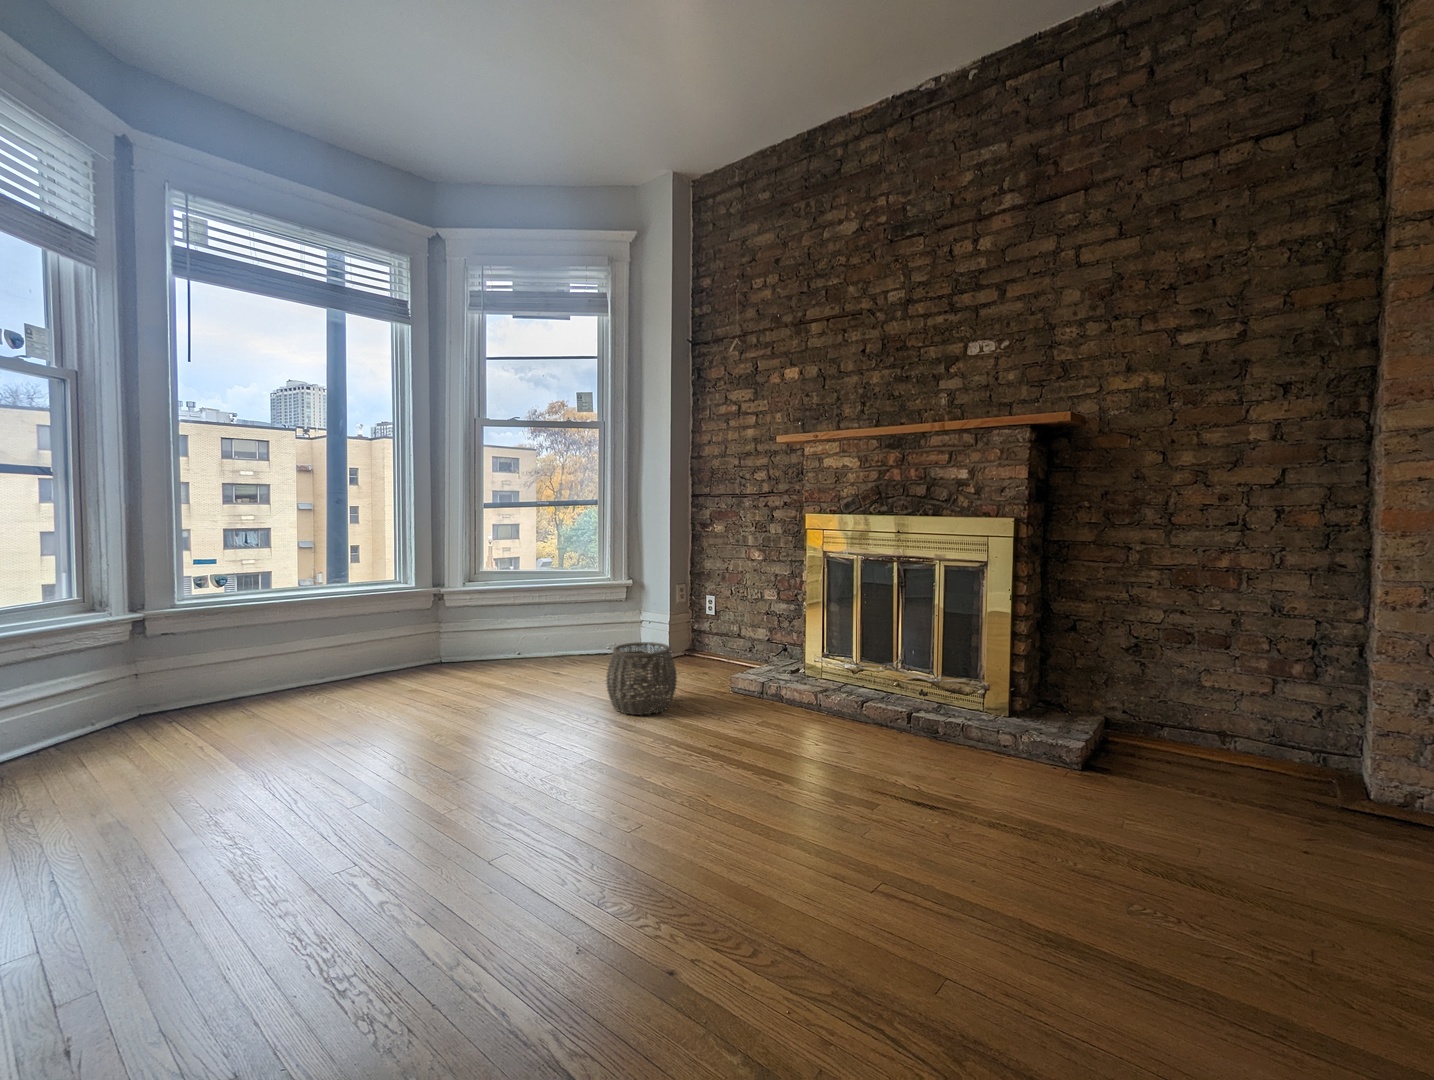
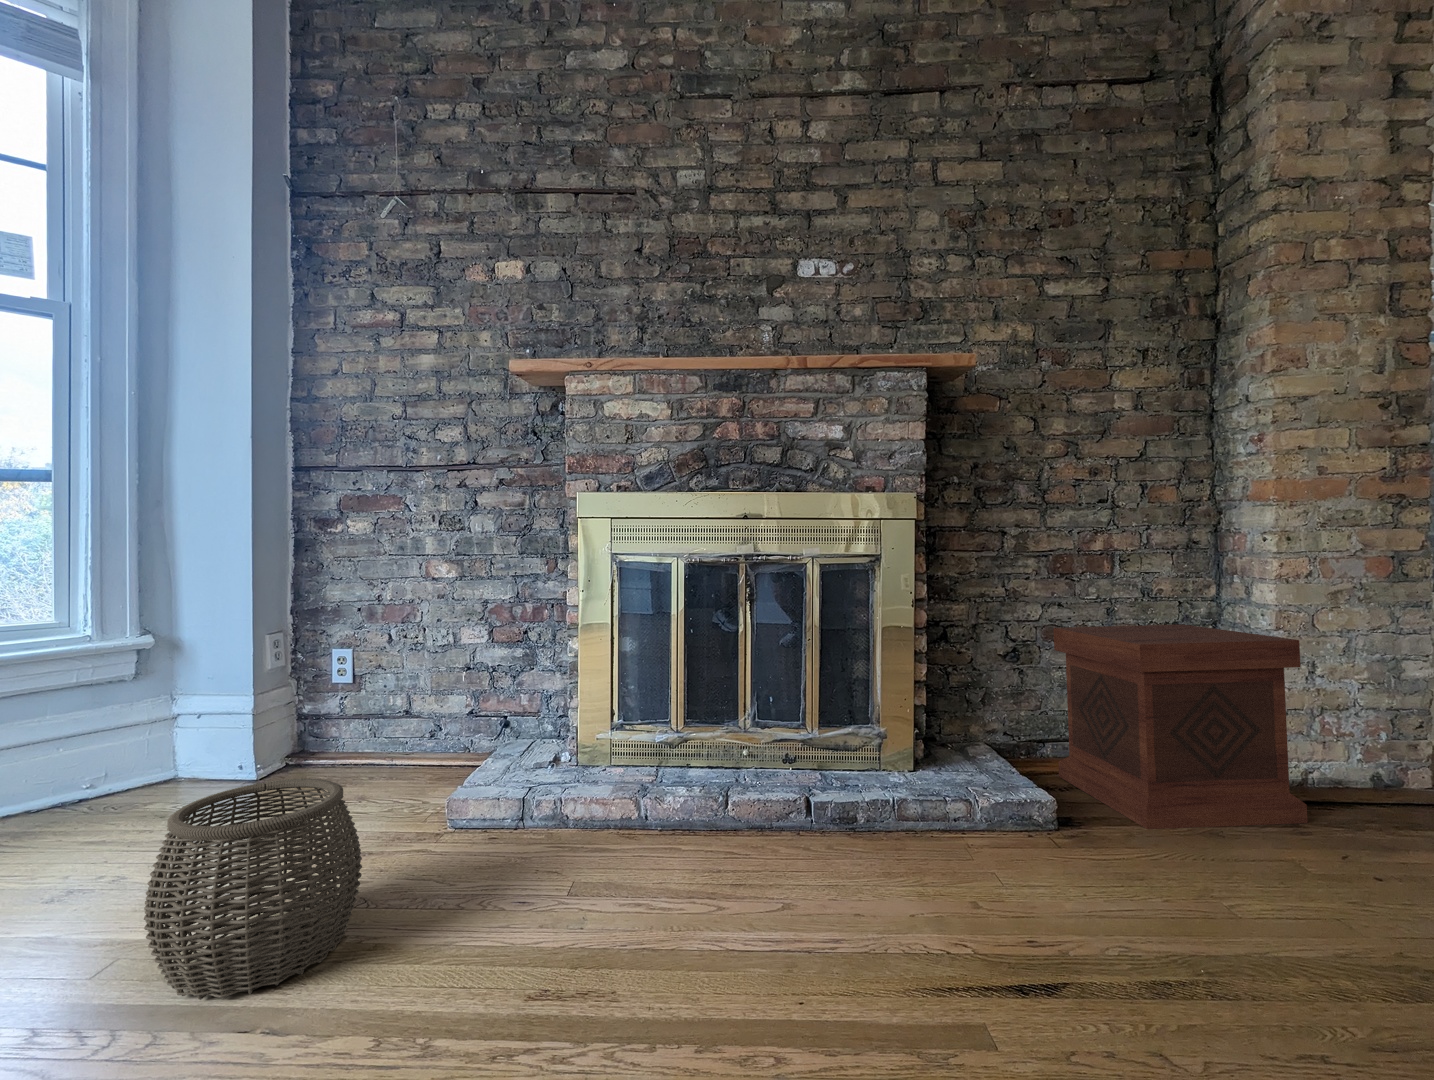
side table: none [1151,629,1330,823] -> present [1054,624,1308,829]

